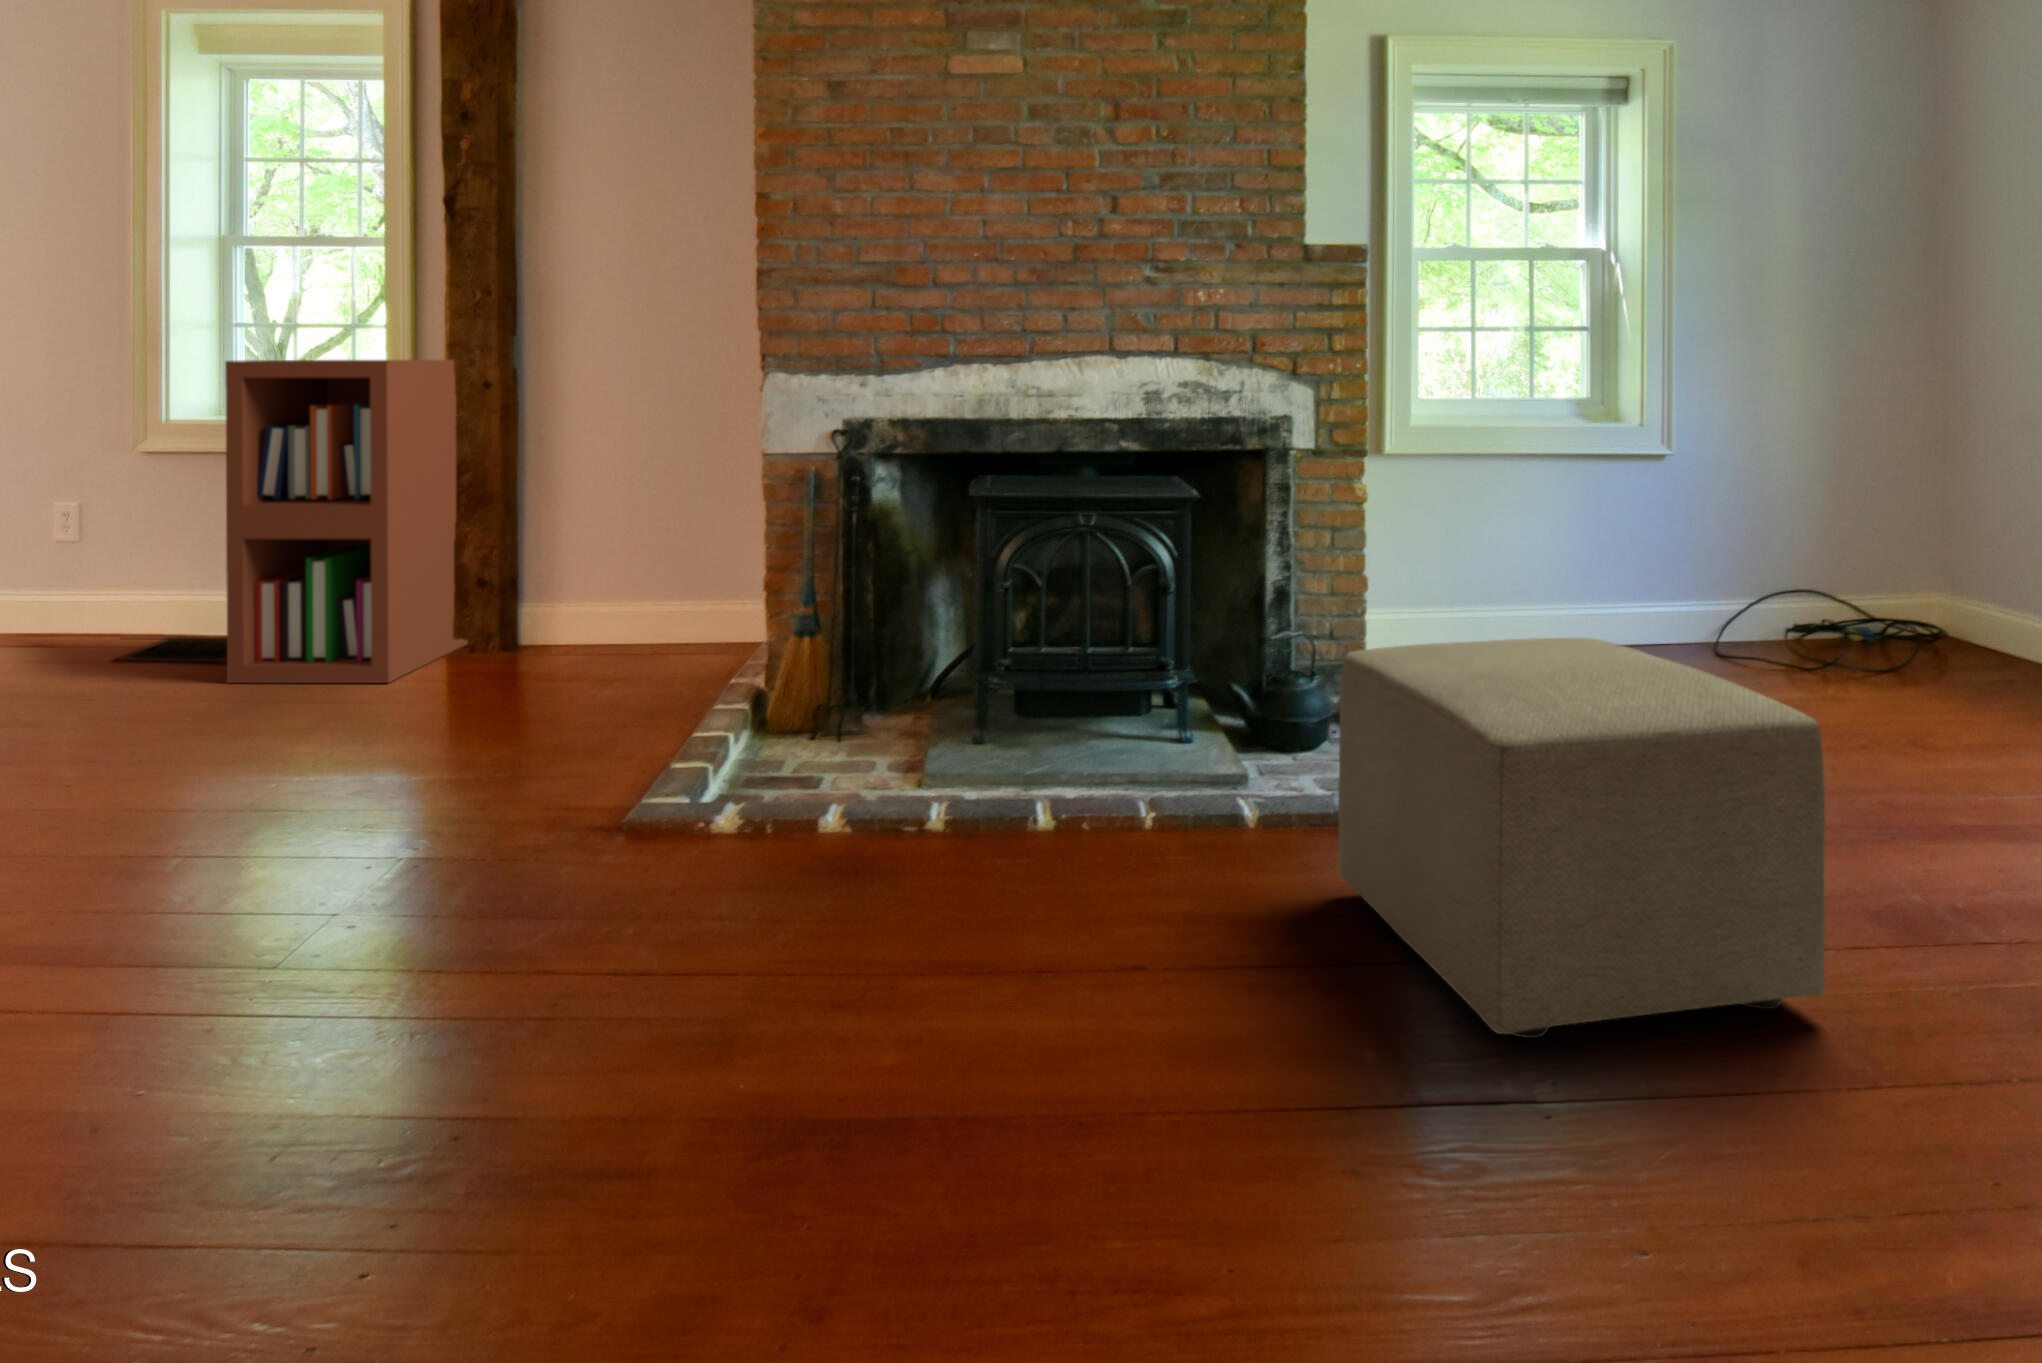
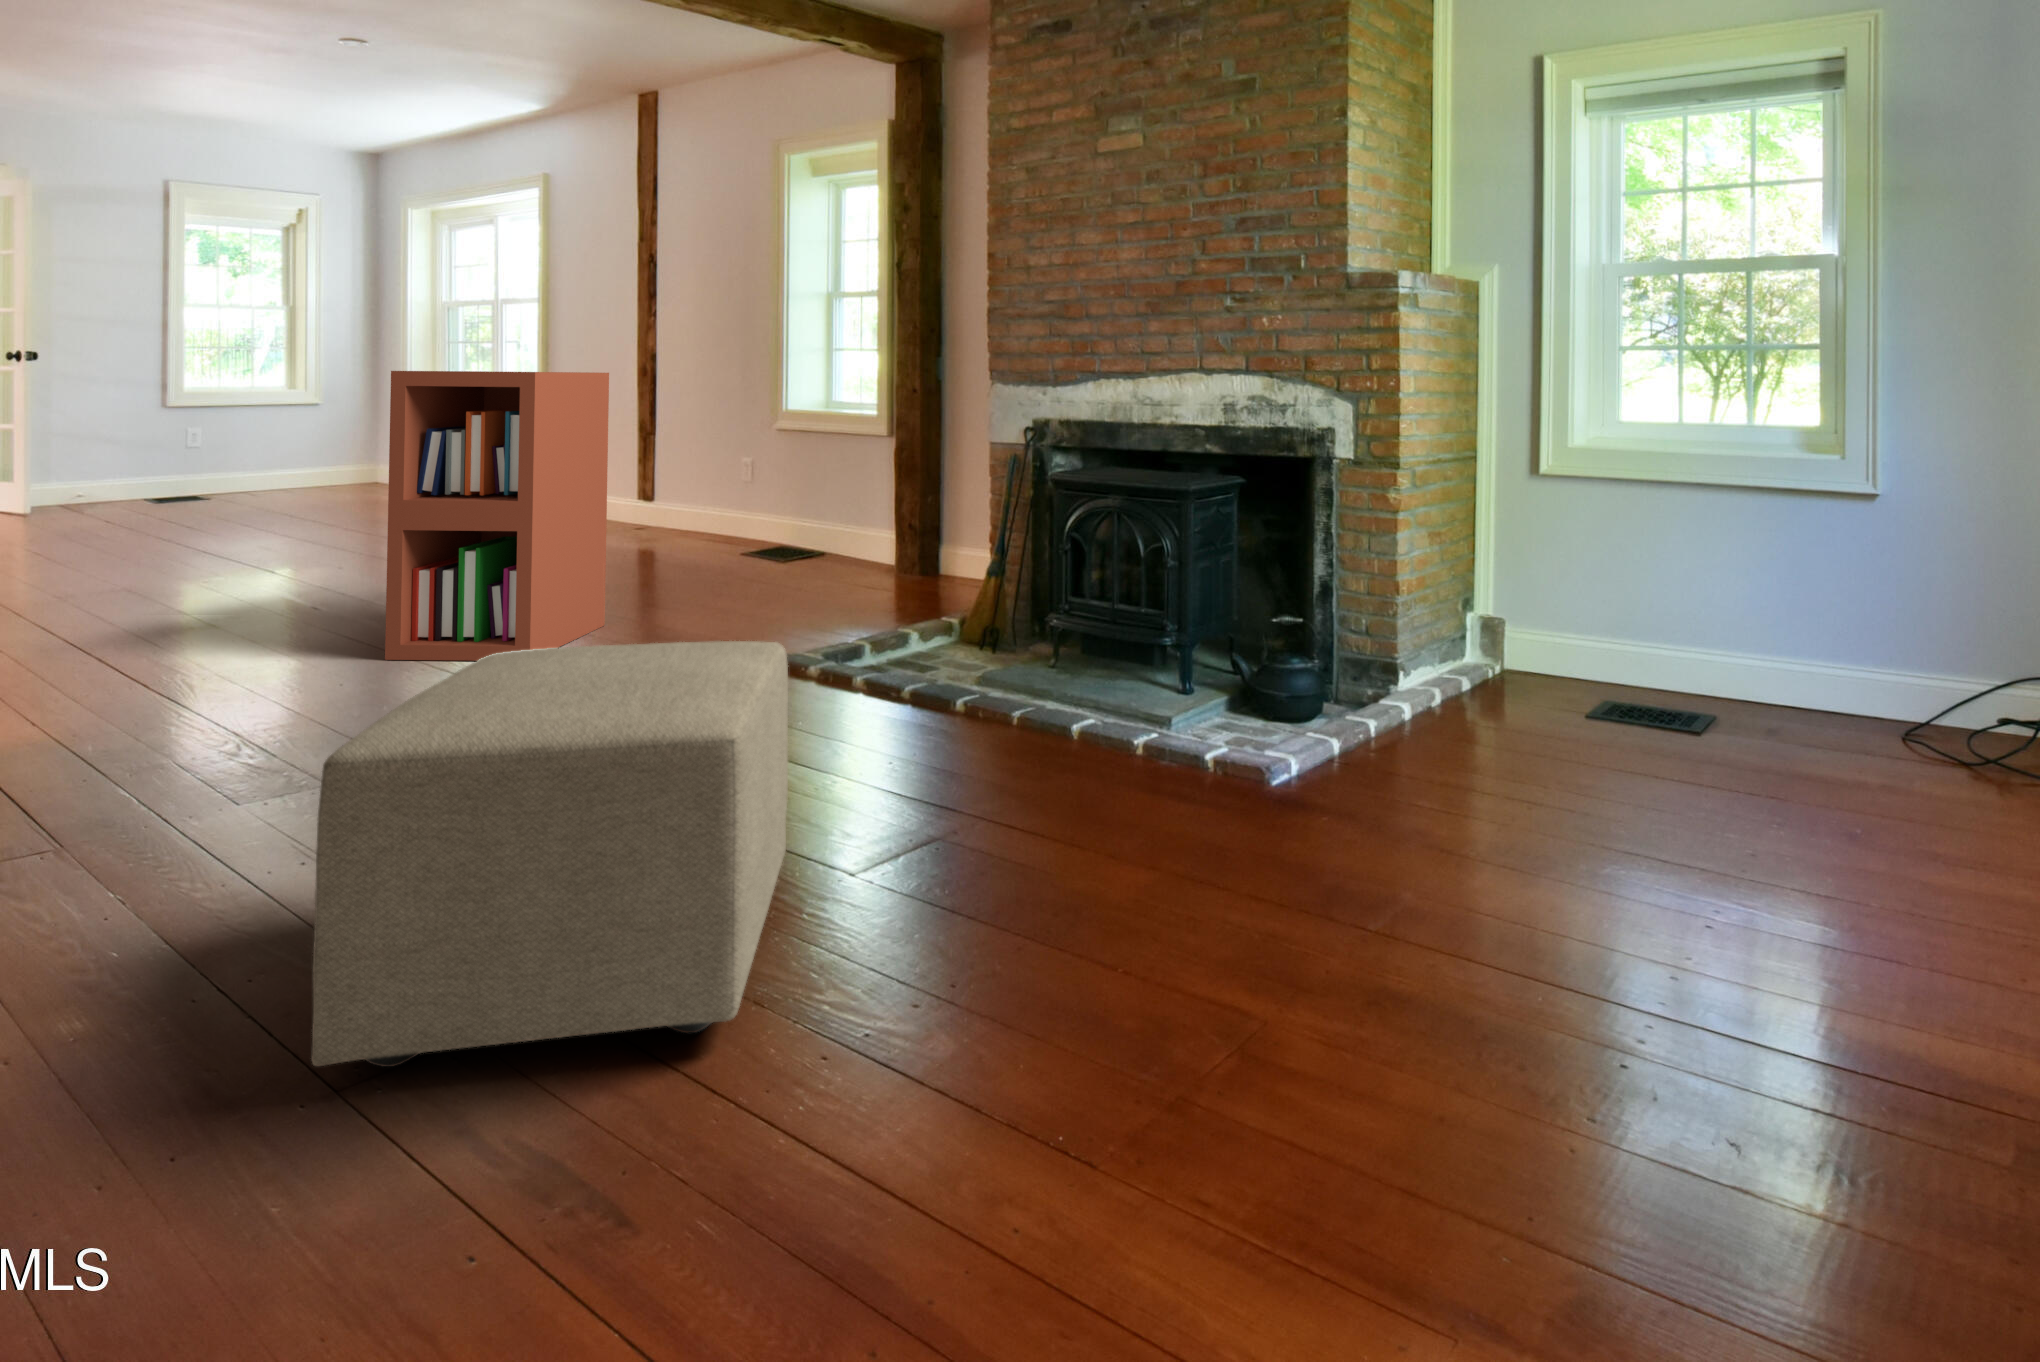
ottoman: present [1338,638,1825,1038] -> present [312,641,788,1067]

